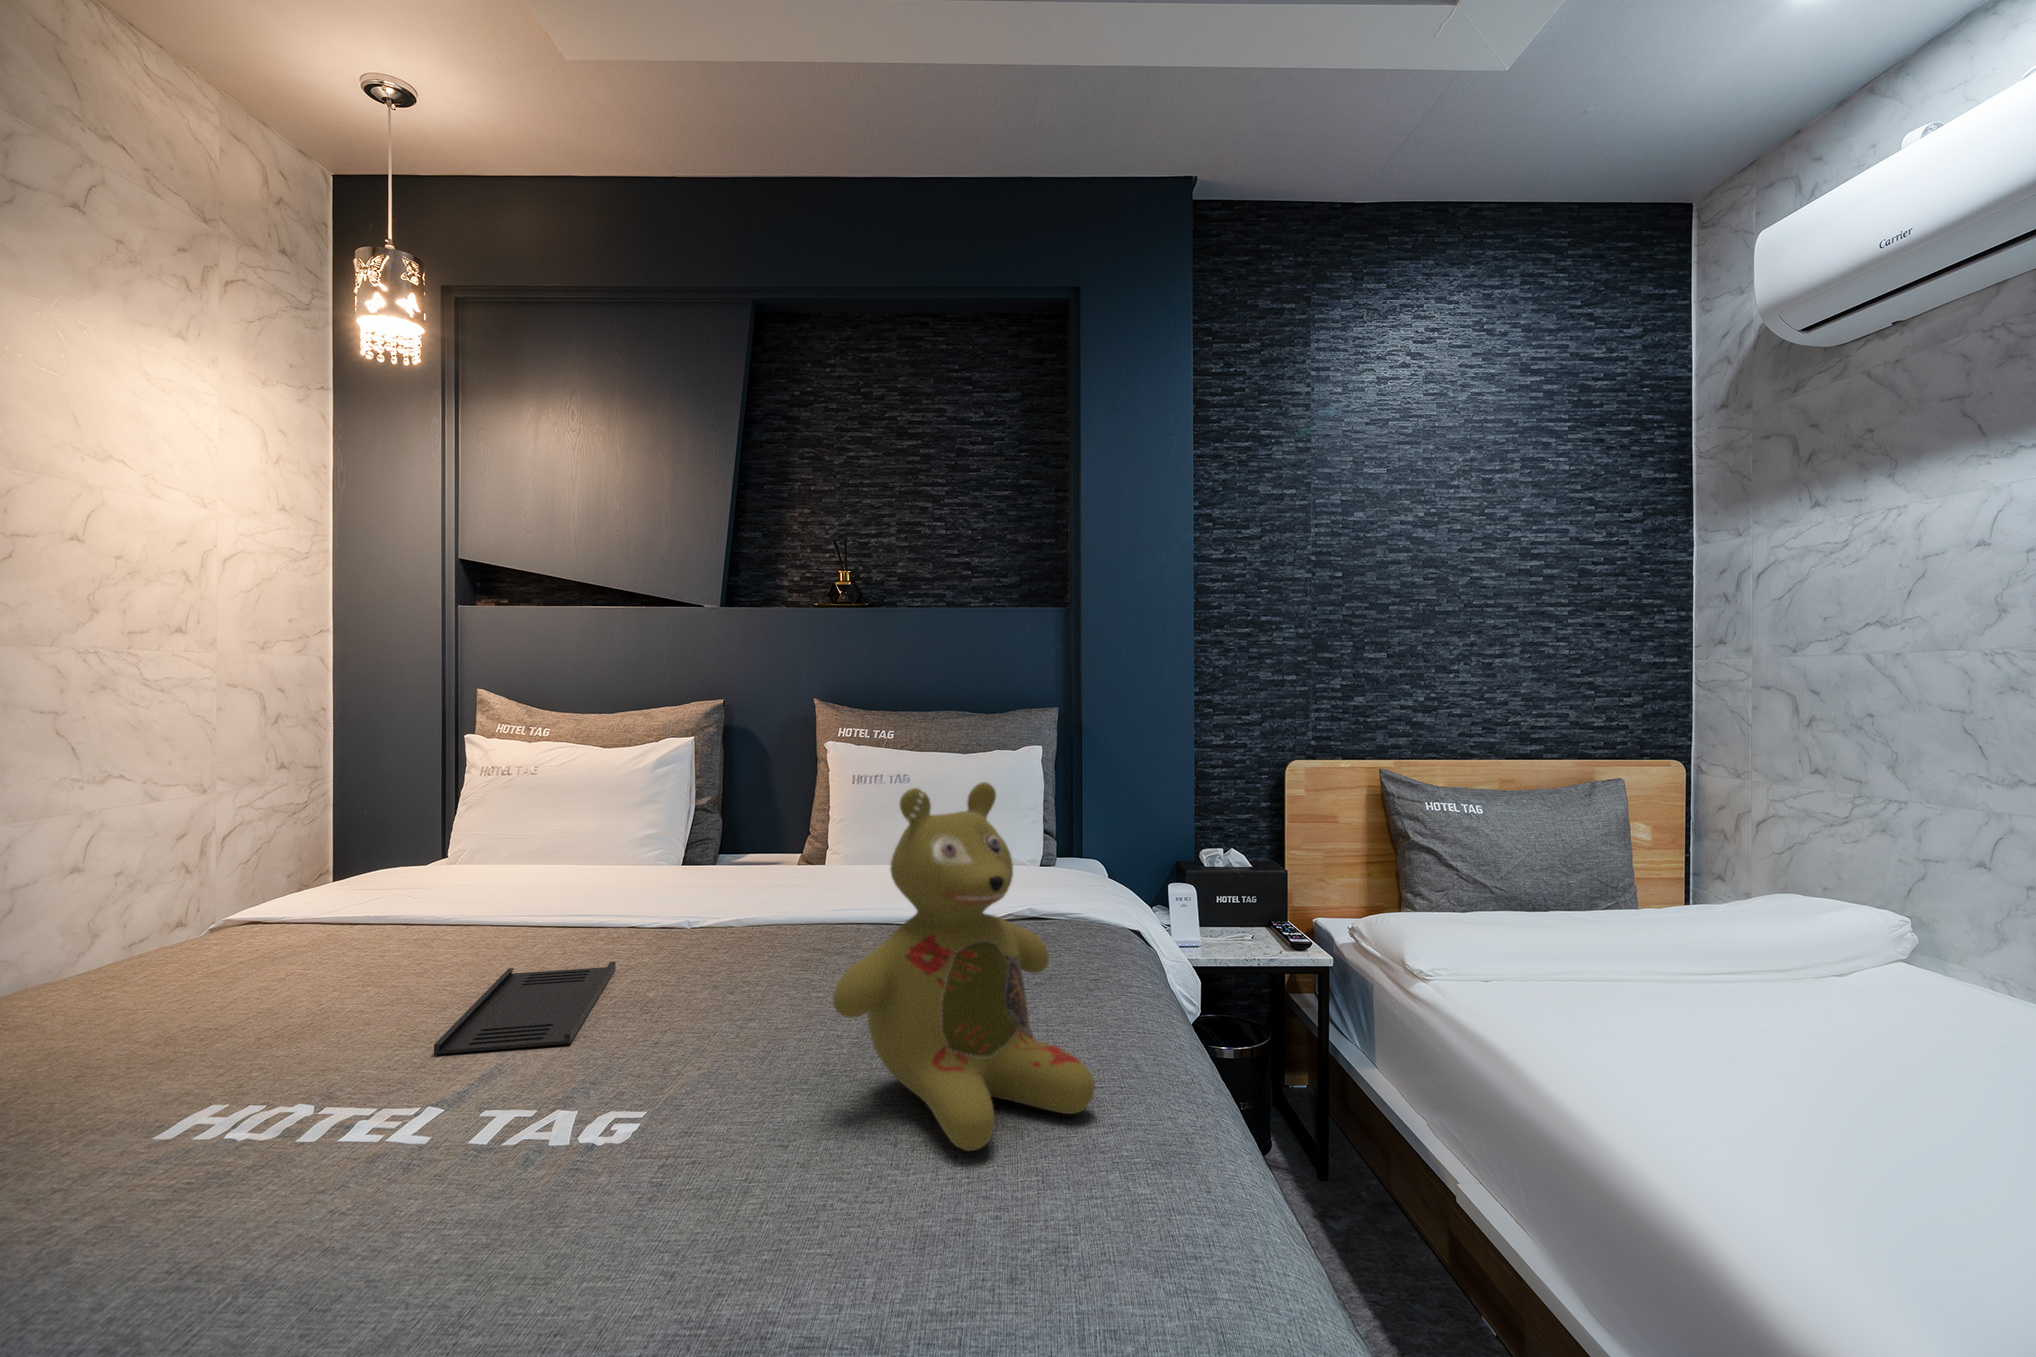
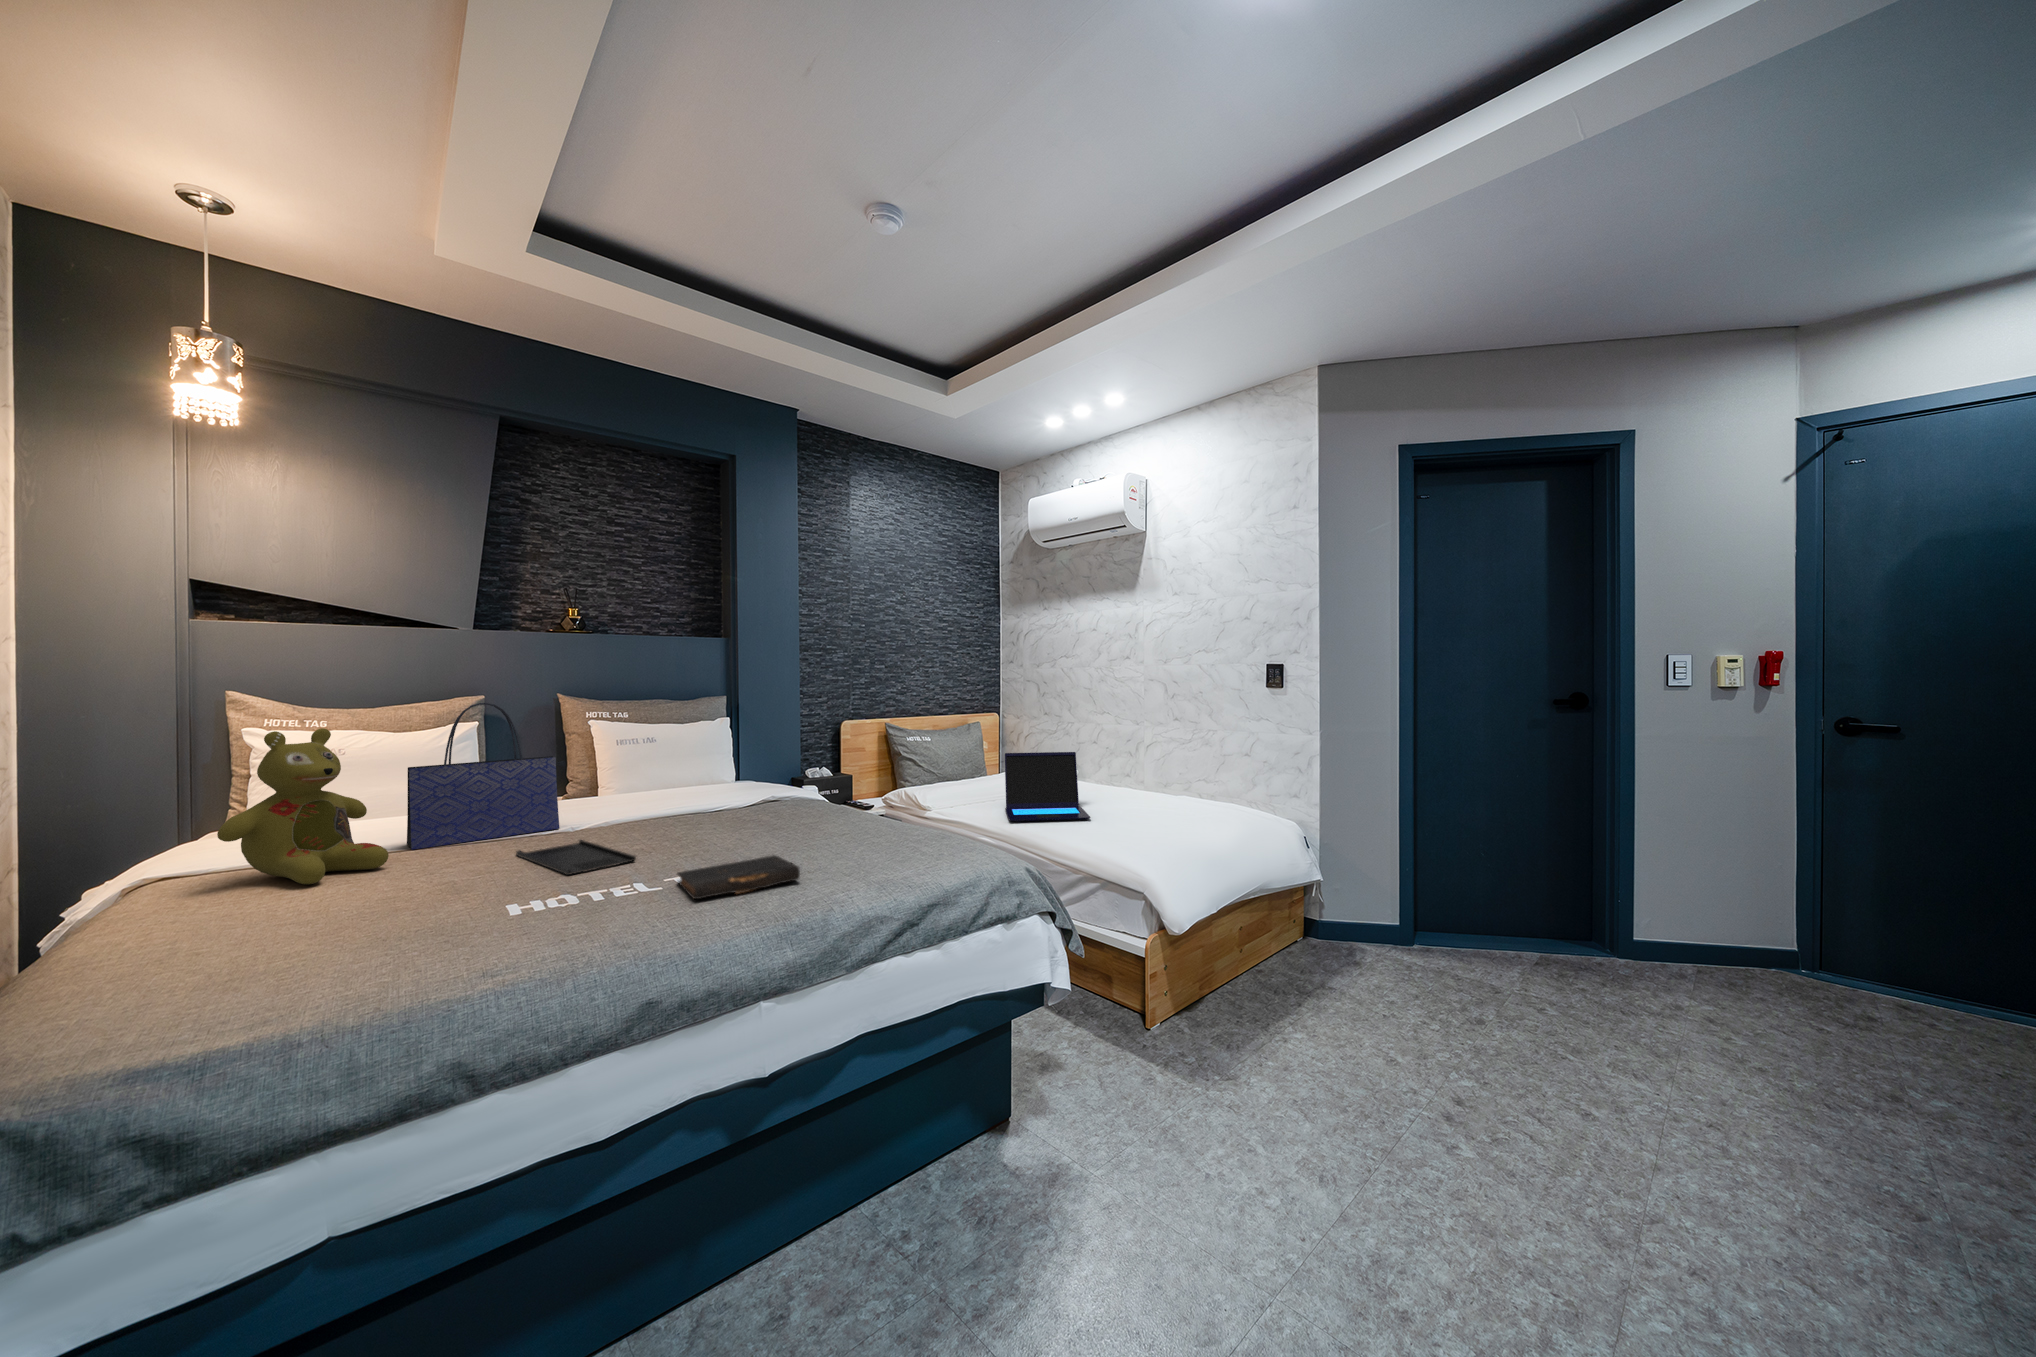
tote bag: none [468,713,687,931] -> present [407,703,566,850]
stuffed bear: present [833,782,1095,1151] -> present [217,728,389,884]
laptop: none [1601,876,1913,1138] -> present [1005,752,1090,822]
book: none [341,1124,695,1256] -> present [677,855,800,899]

